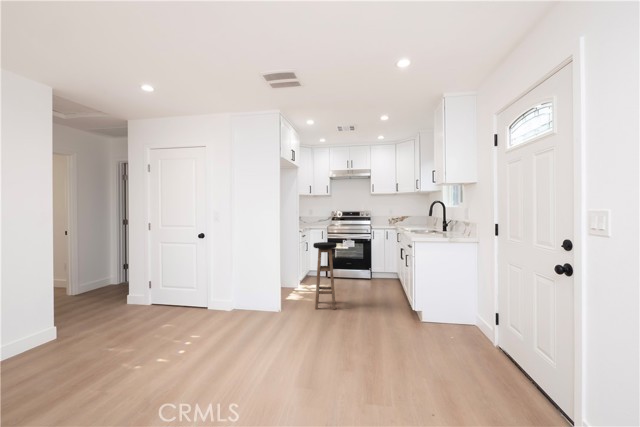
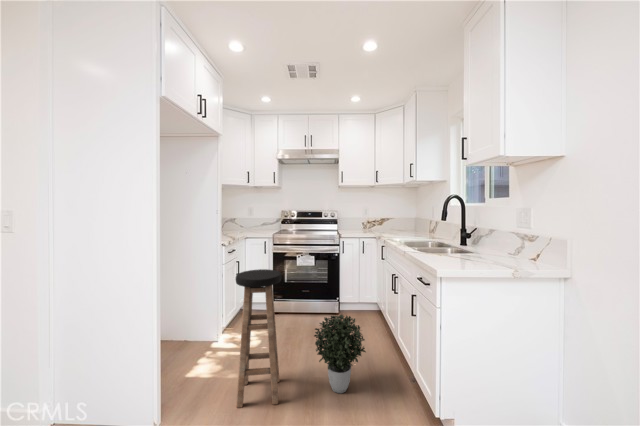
potted plant: none [354,267,382,308] -> present [314,315,366,393]

